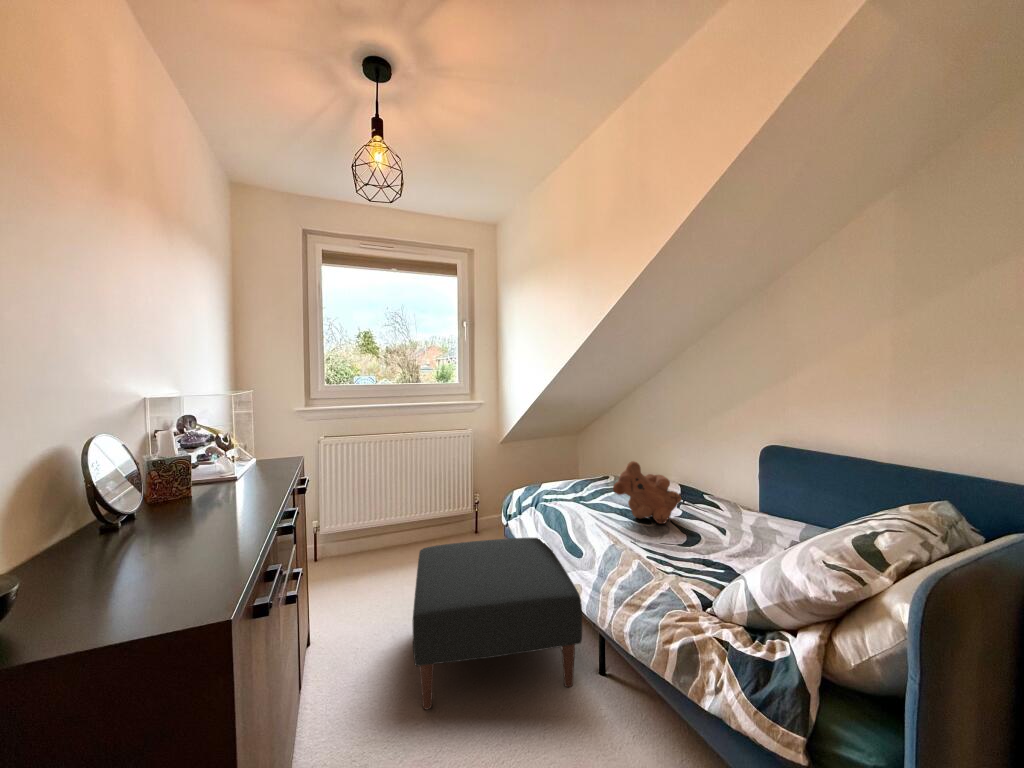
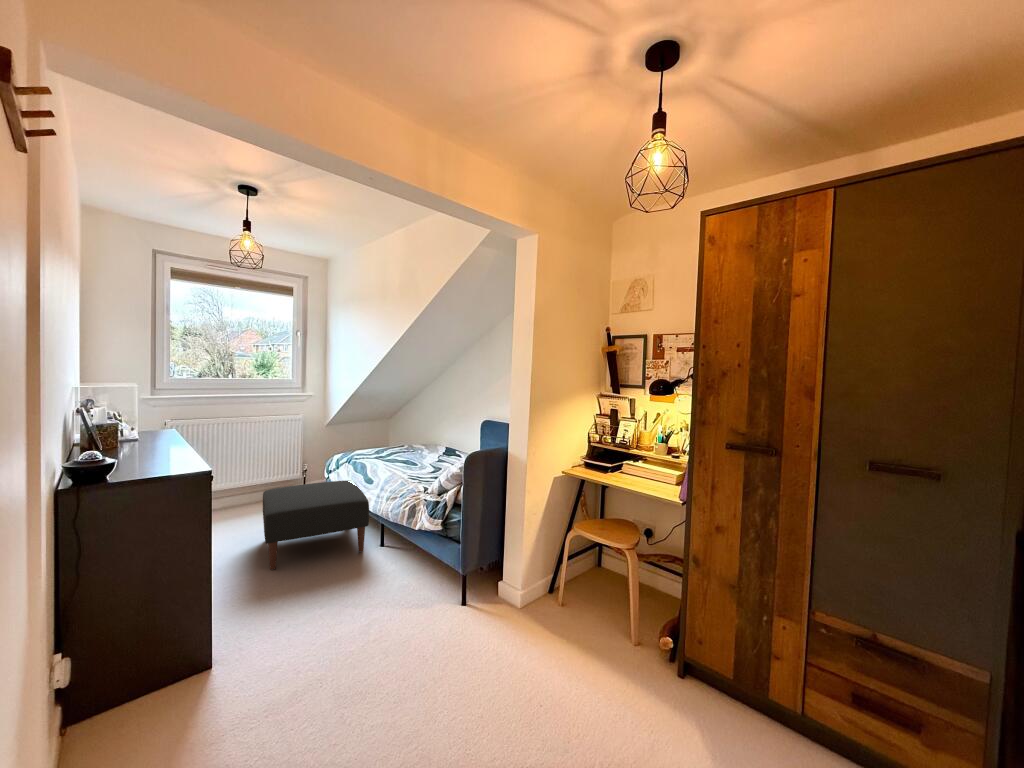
teddy bear: present [613,461,681,524] -> none [397,430,436,465]

